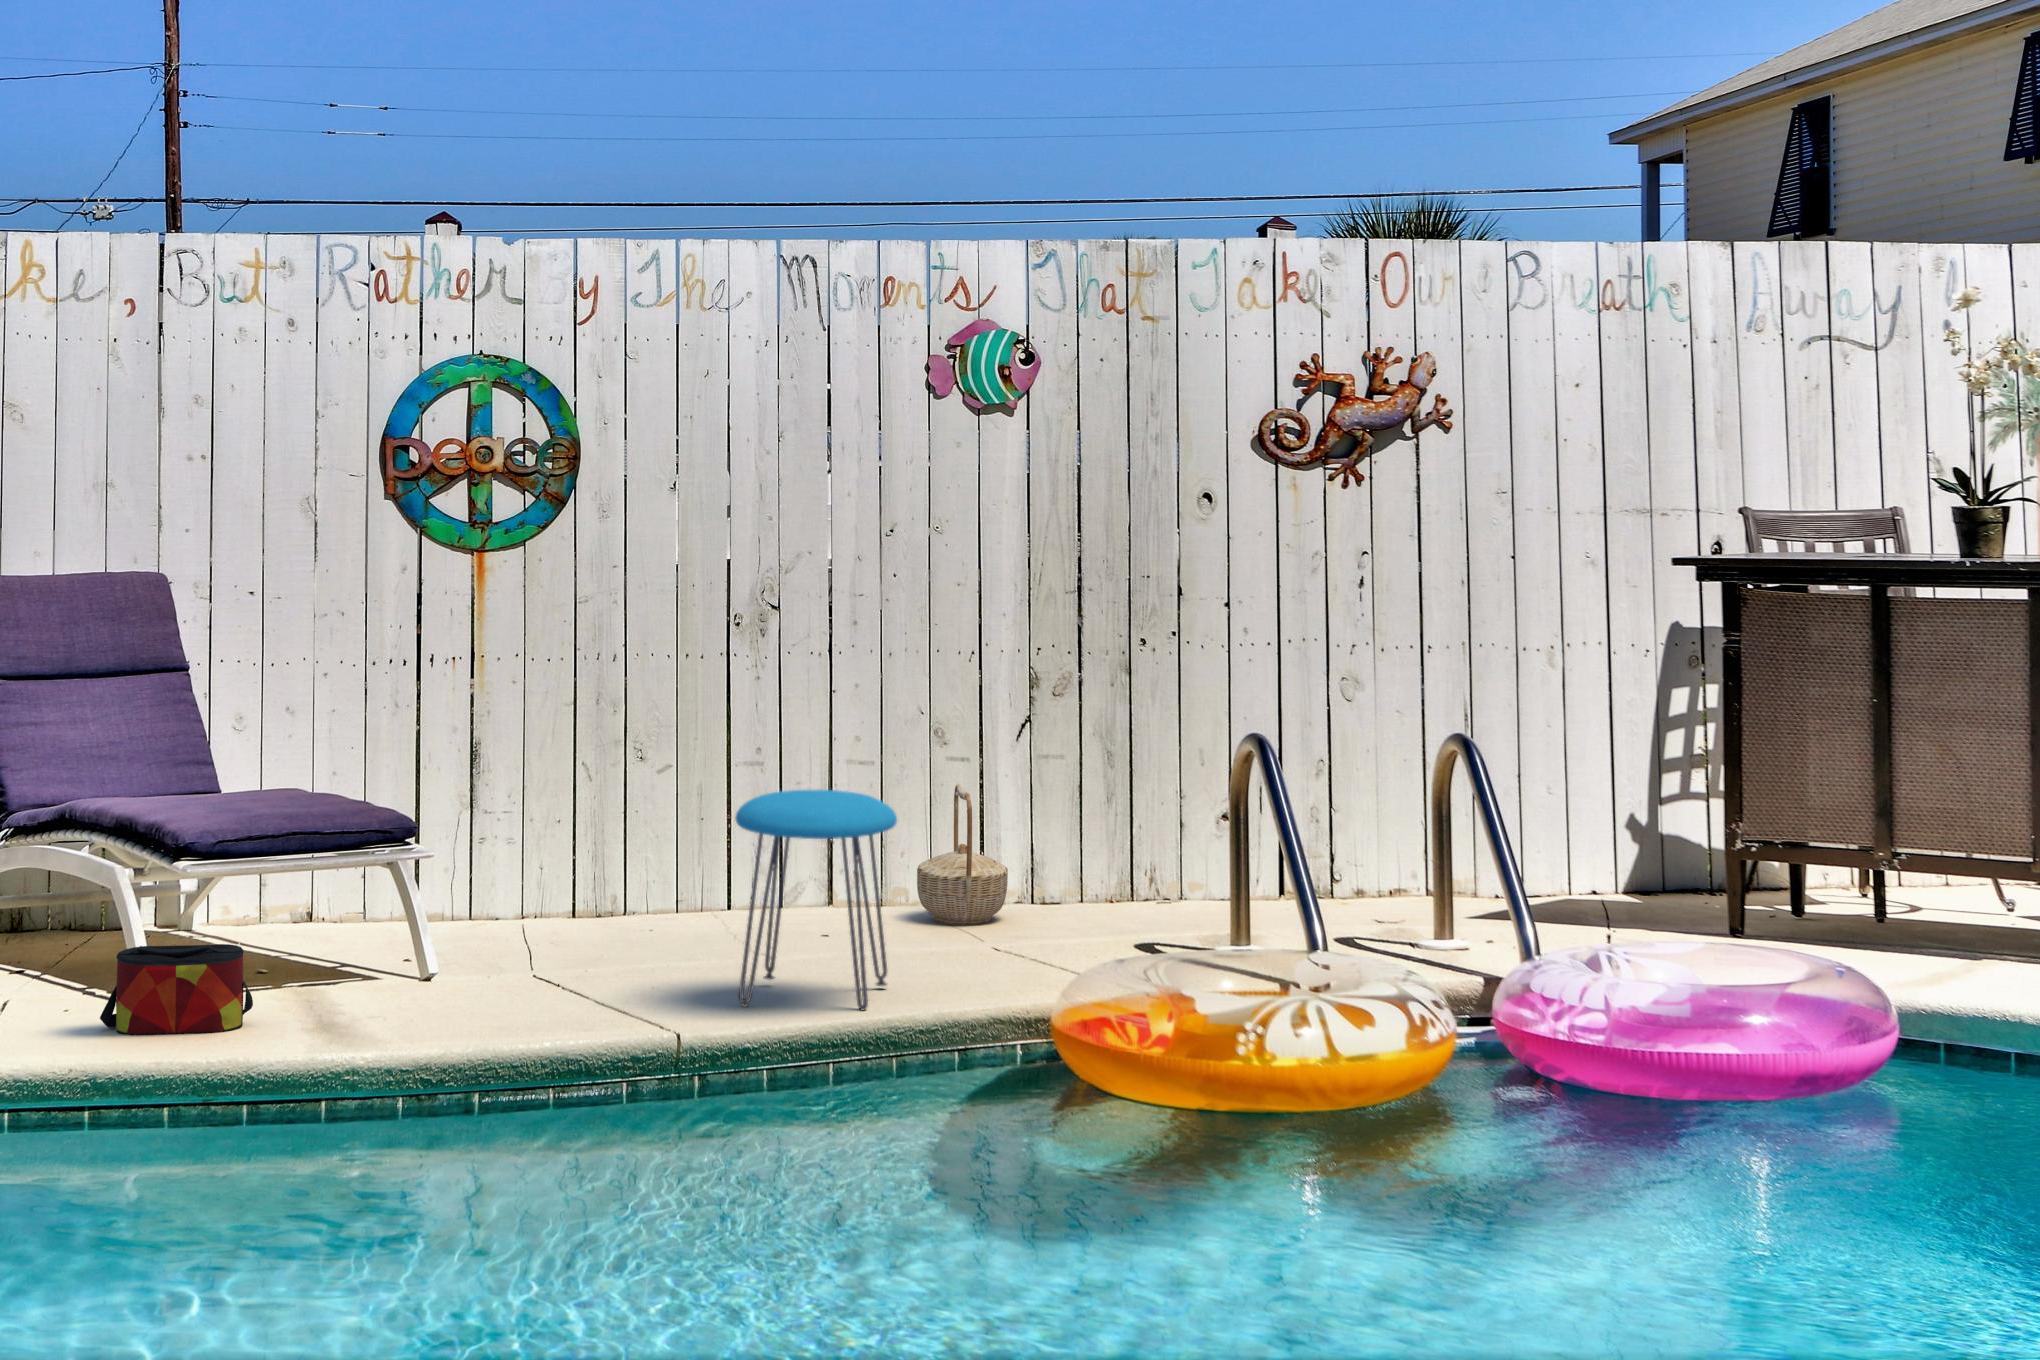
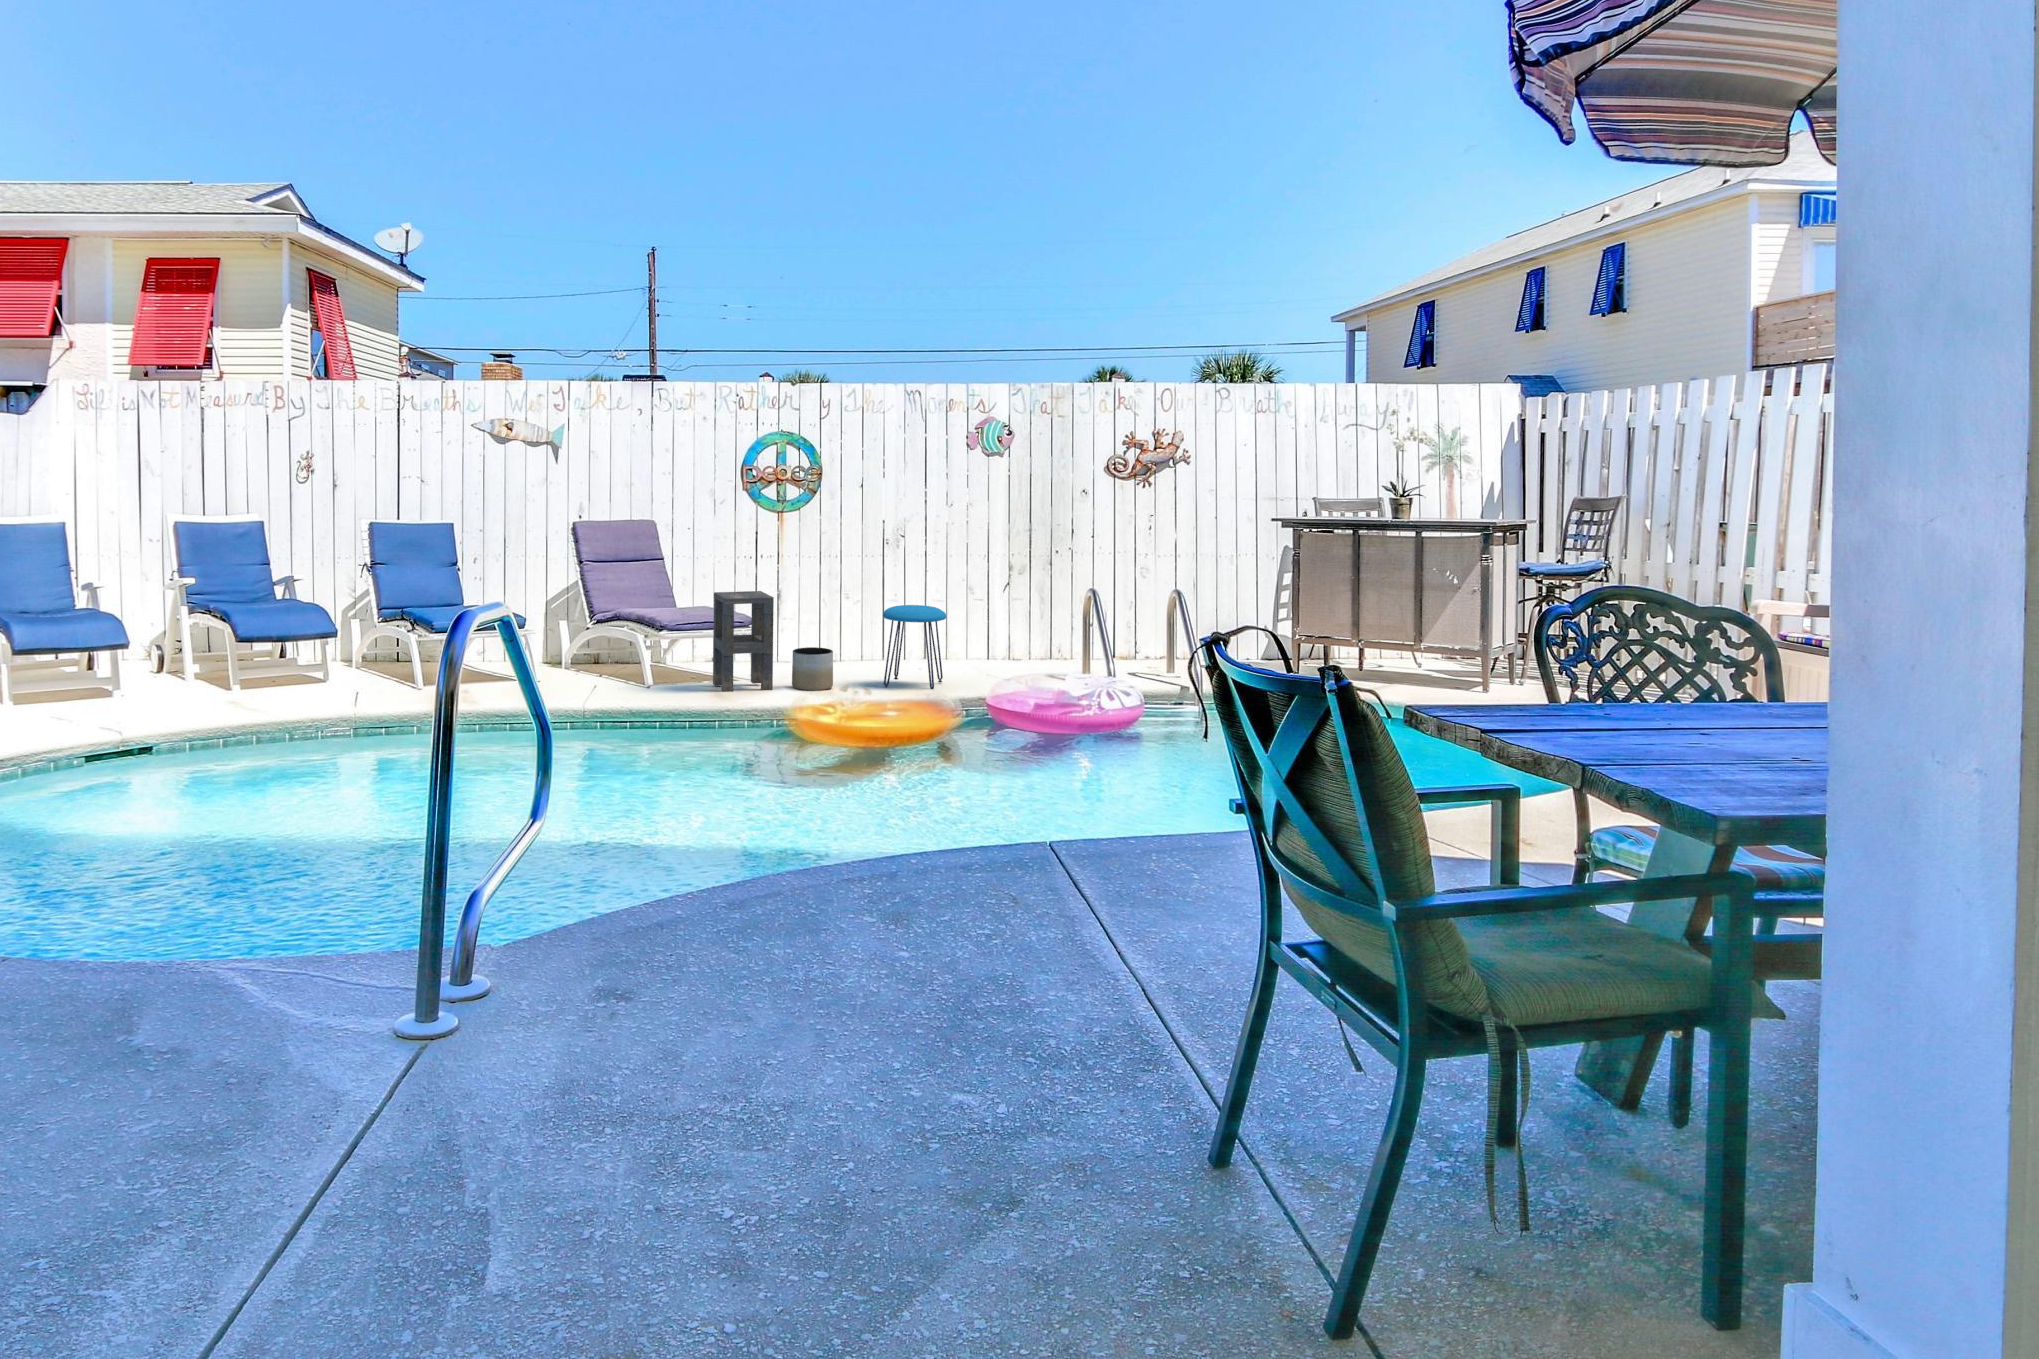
side table: none [294,762,451,1043] -> present [713,591,774,692]
basket: present [917,784,1008,925] -> none [958,610,996,667]
planter: none [500,907,607,1027] -> present [792,647,833,691]
bag: present [100,944,253,1036] -> none [642,657,699,691]

